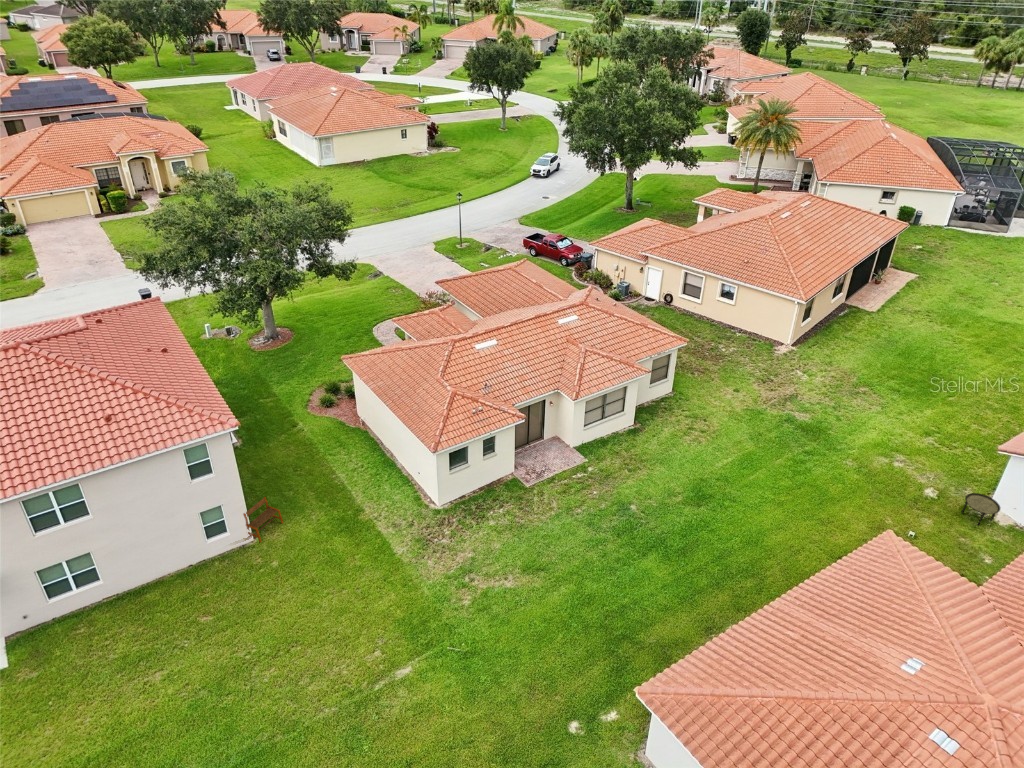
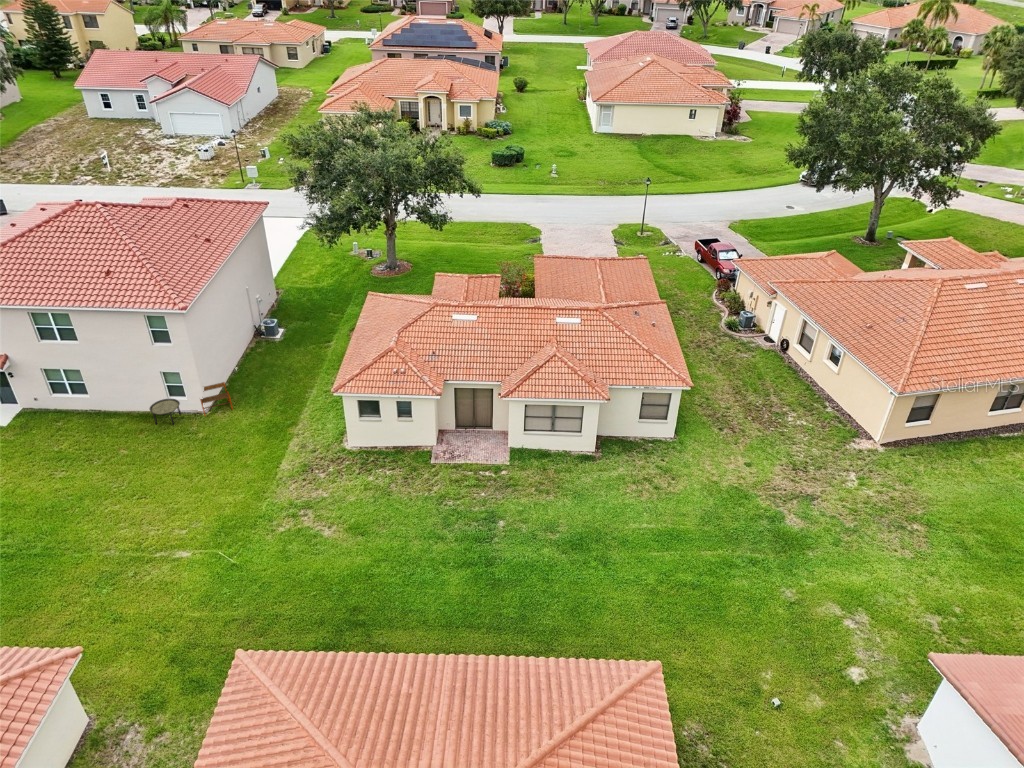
round table: present [961,493,1000,525] -> present [150,399,181,425]

